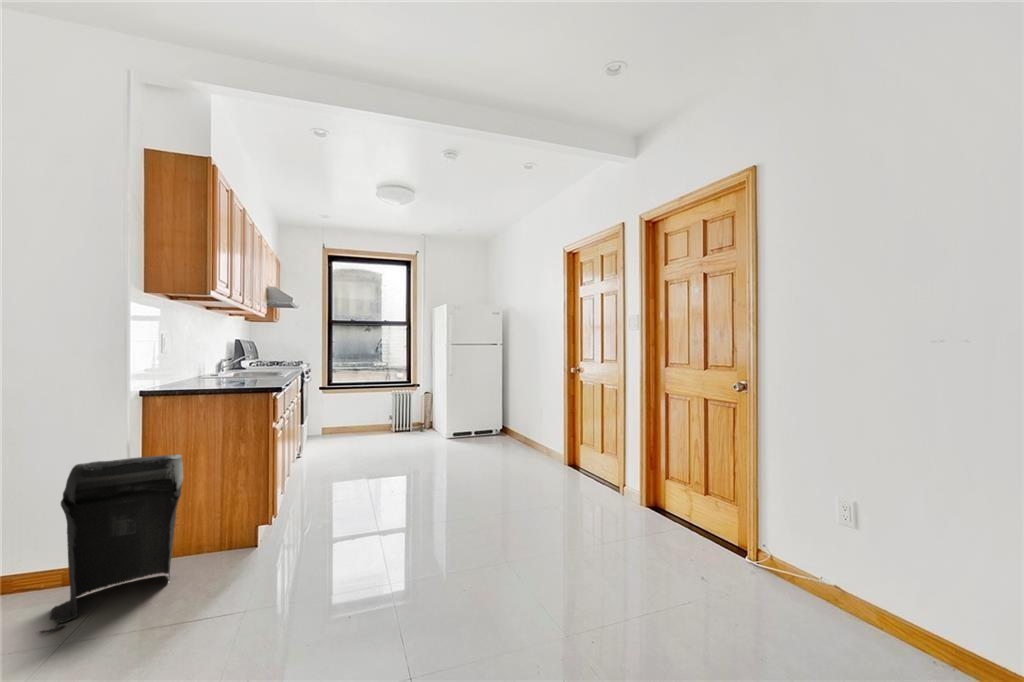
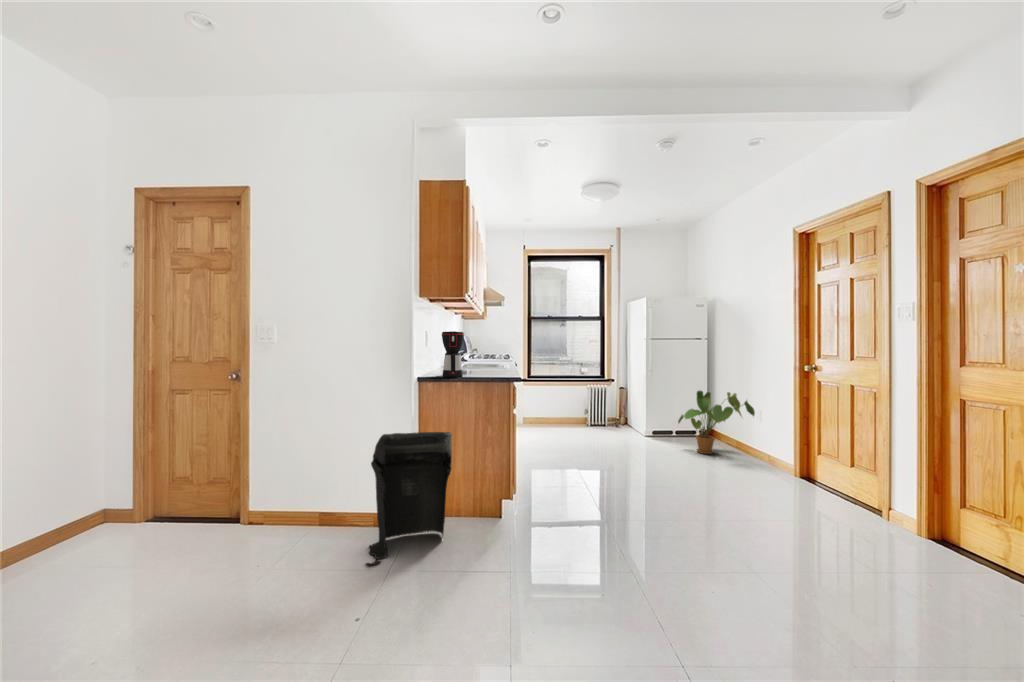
coffee maker: none [181,336,213,389] -> present [442,331,464,377]
house plant: none [473,392,537,452] -> present [678,391,755,454]

